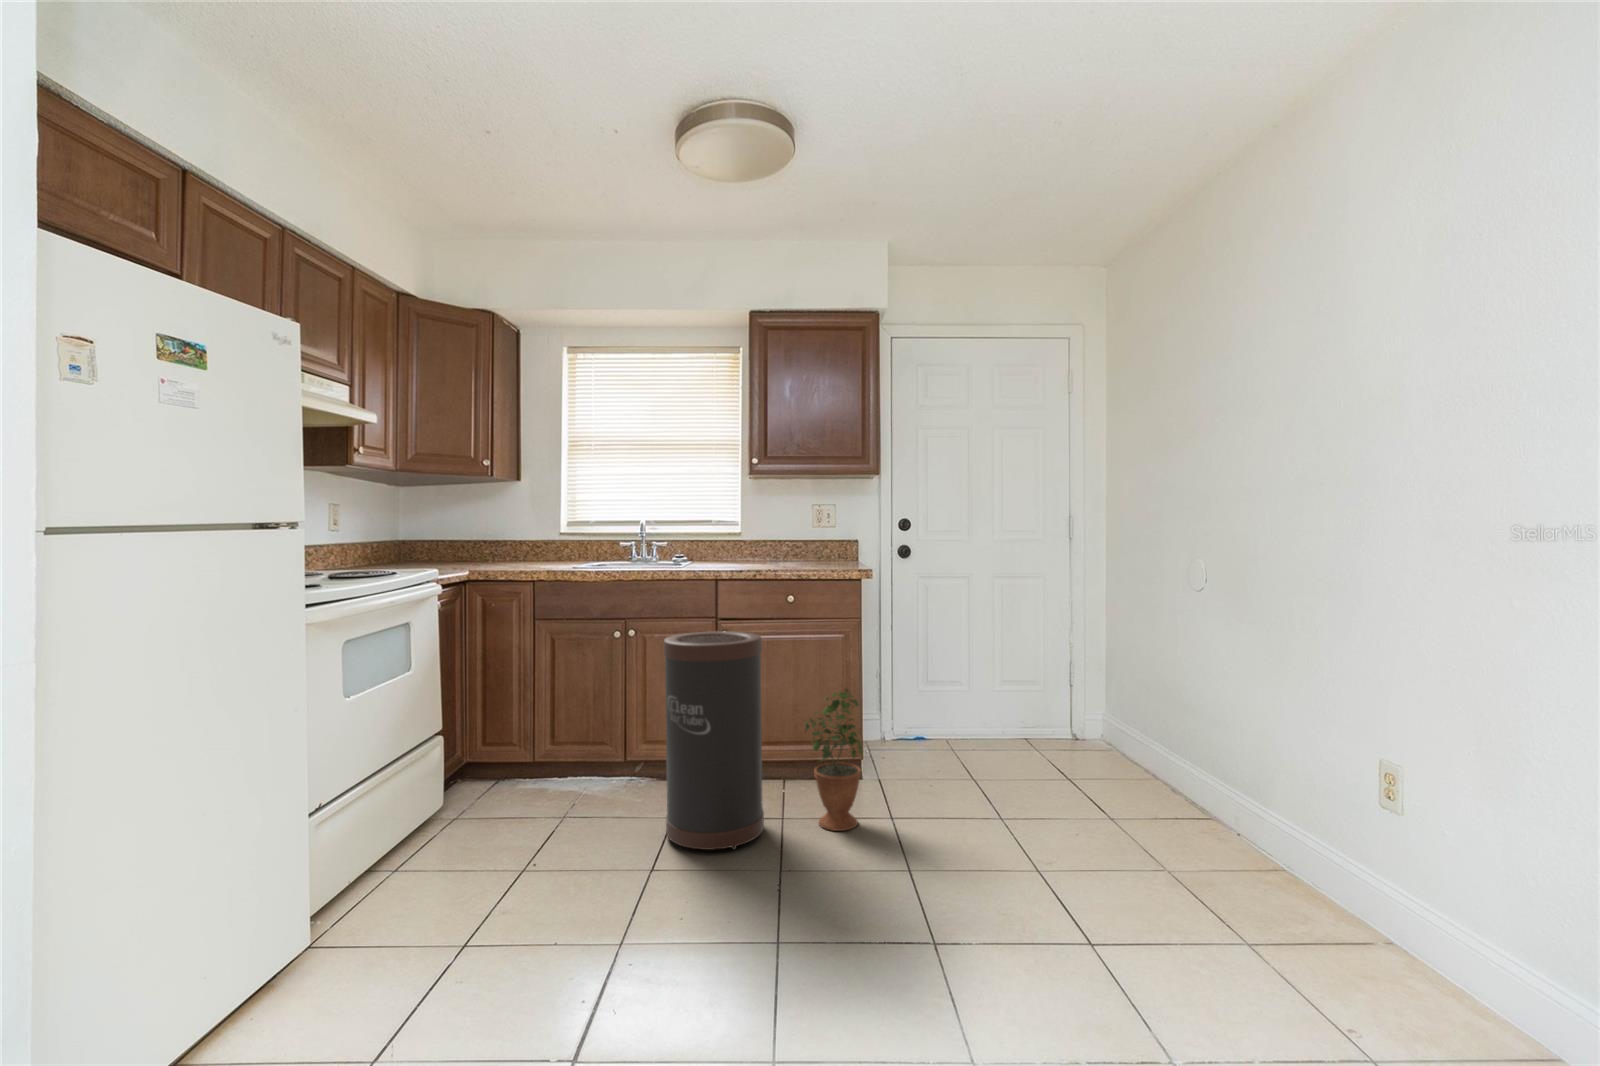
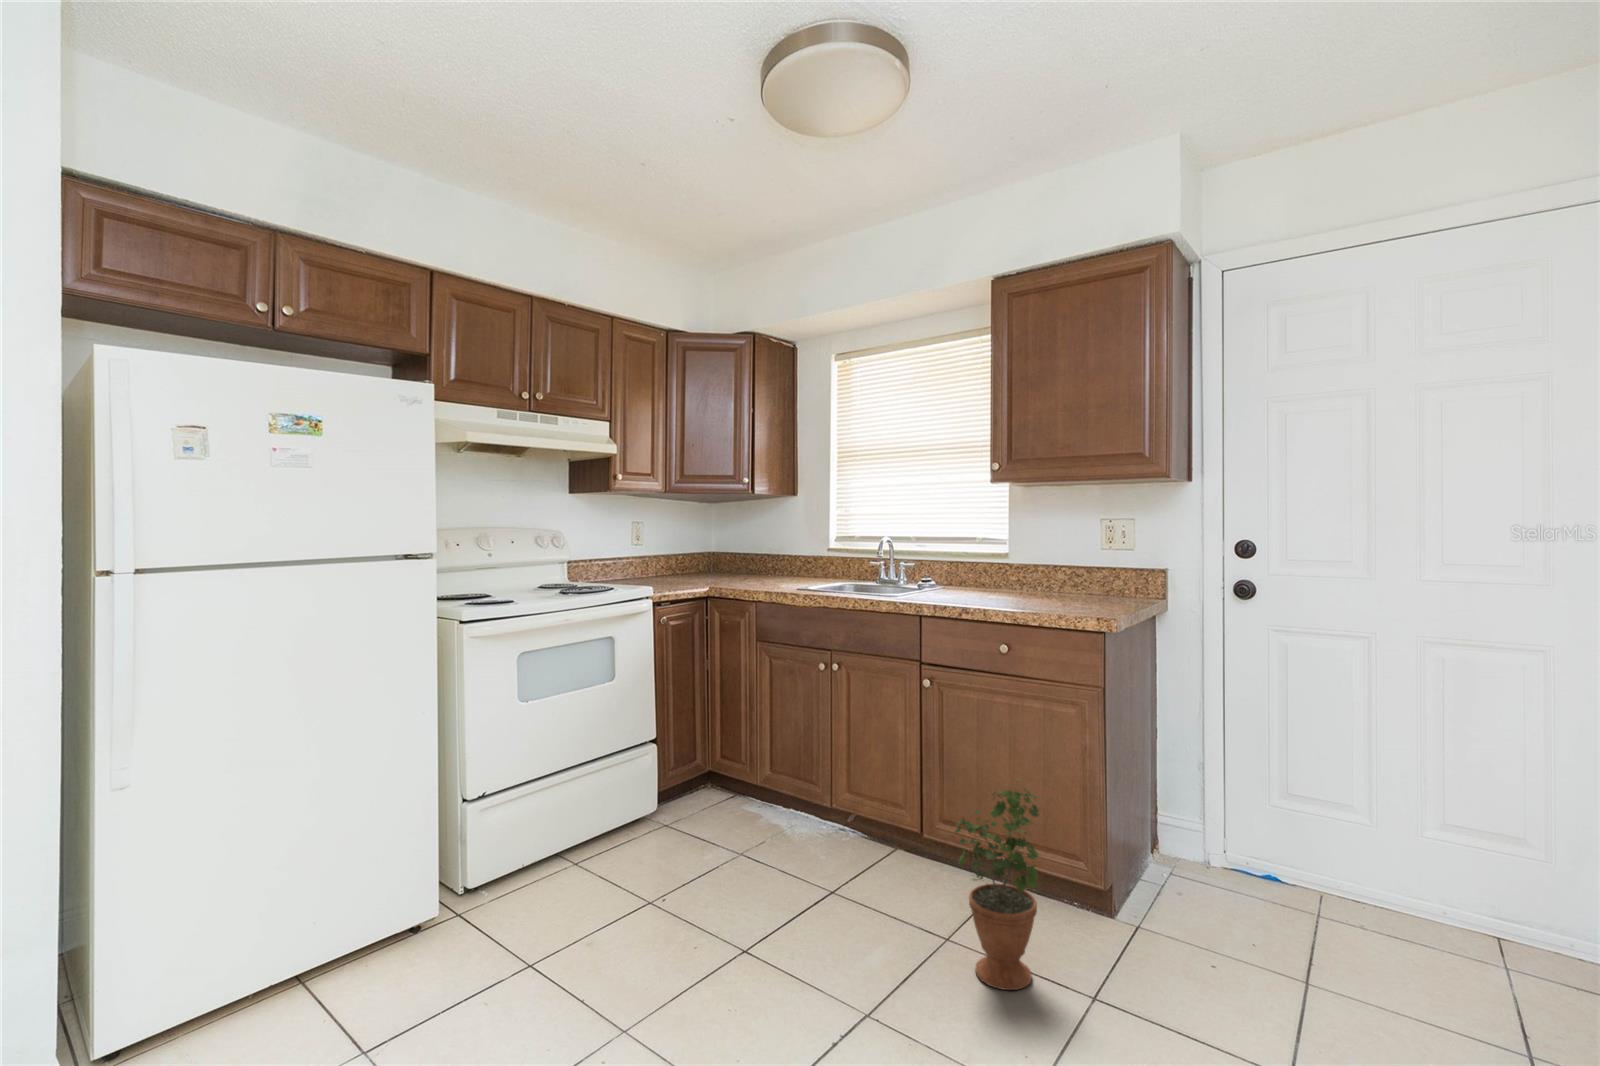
trash can: present [664,631,764,850] -> none [784,681,906,962]

